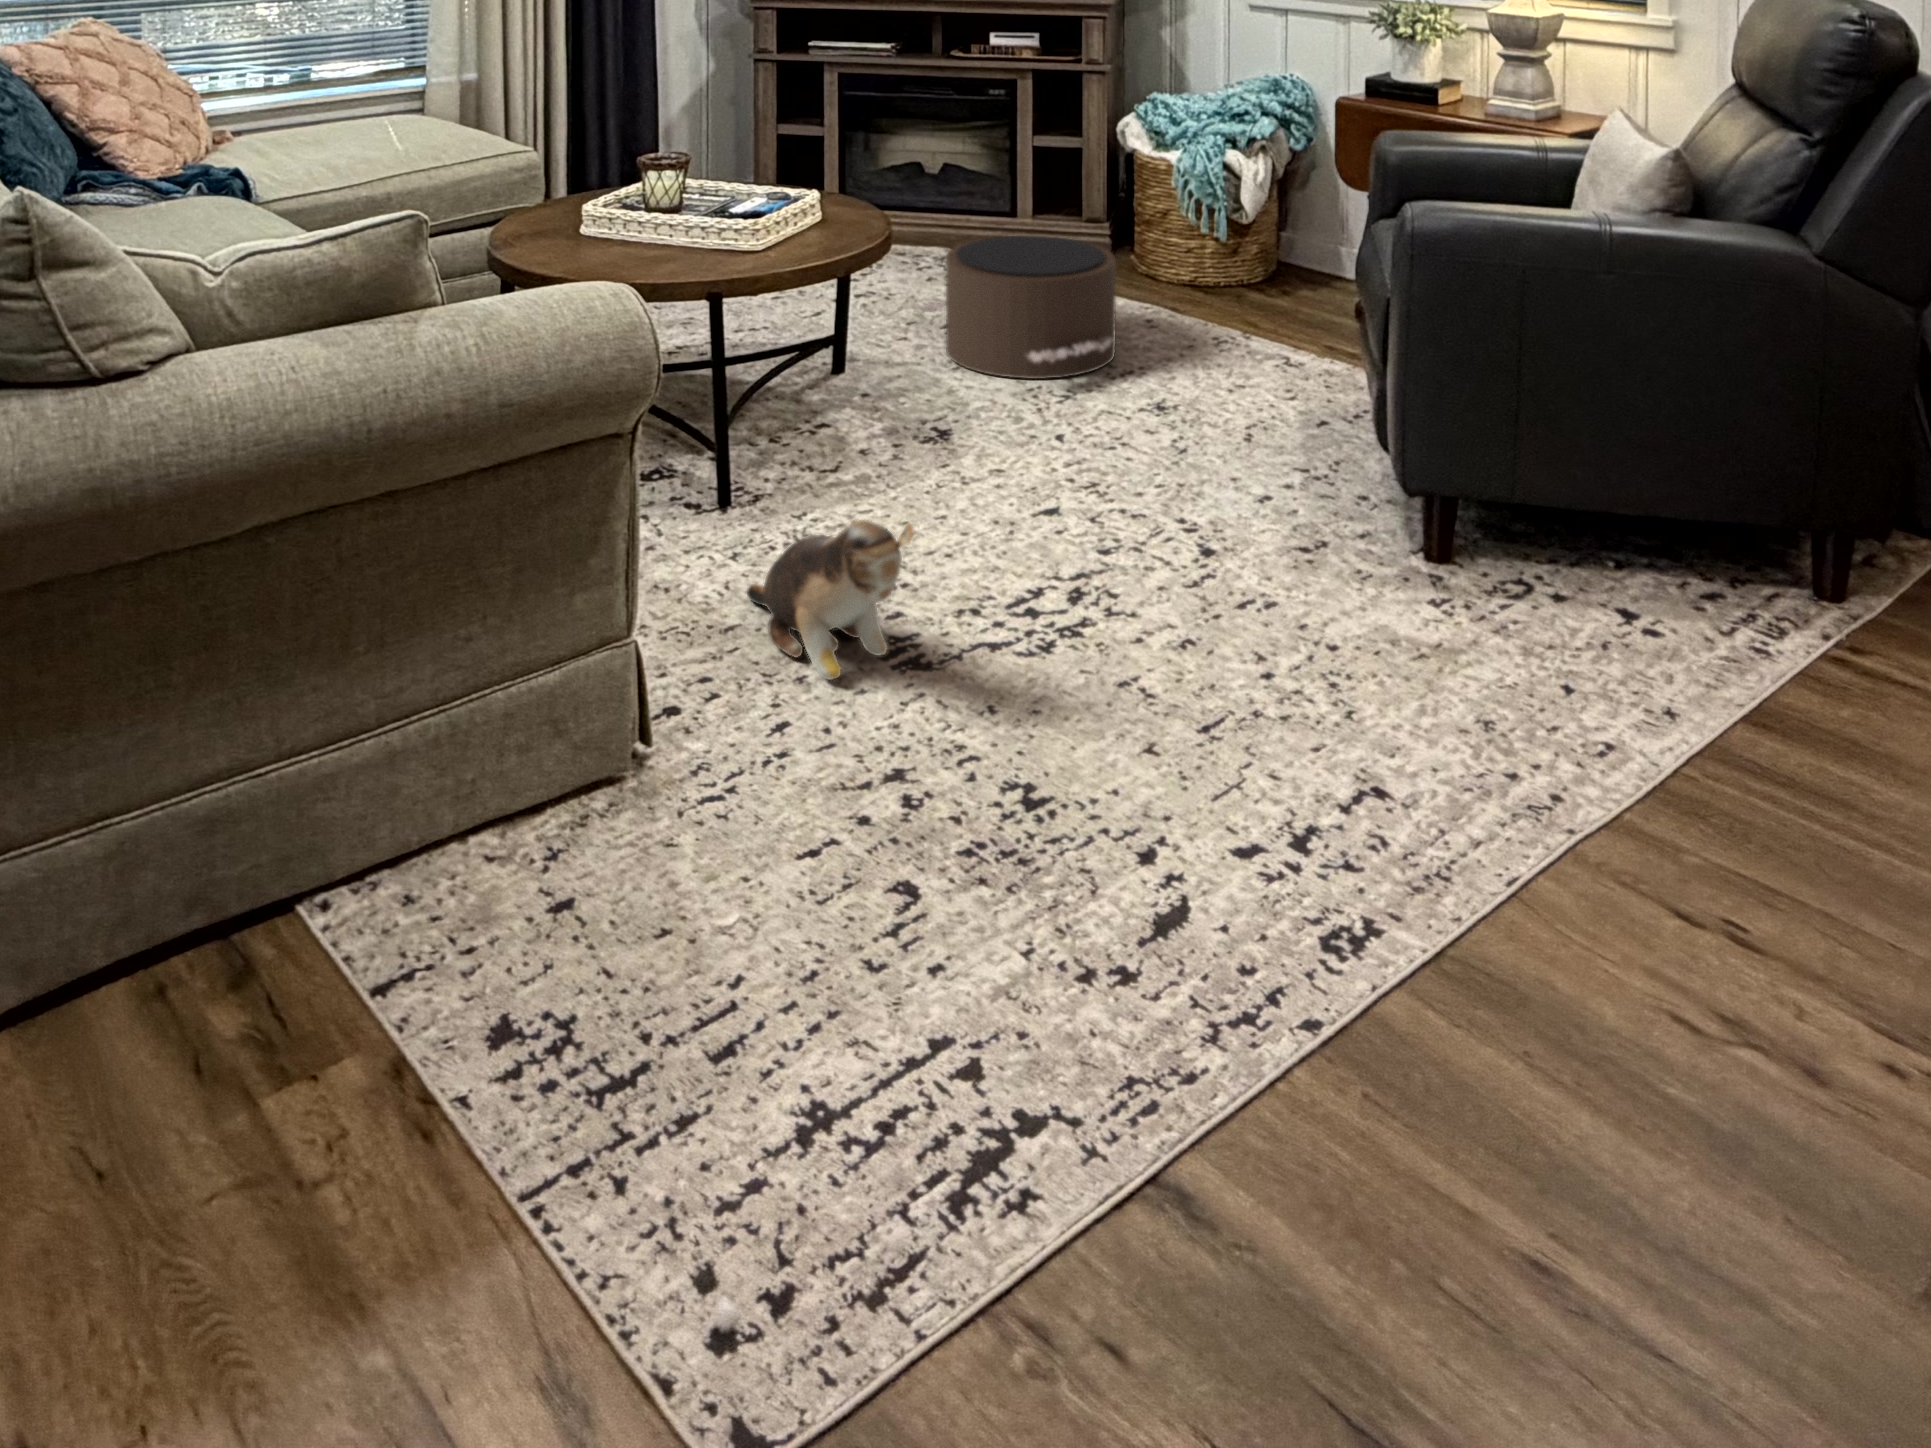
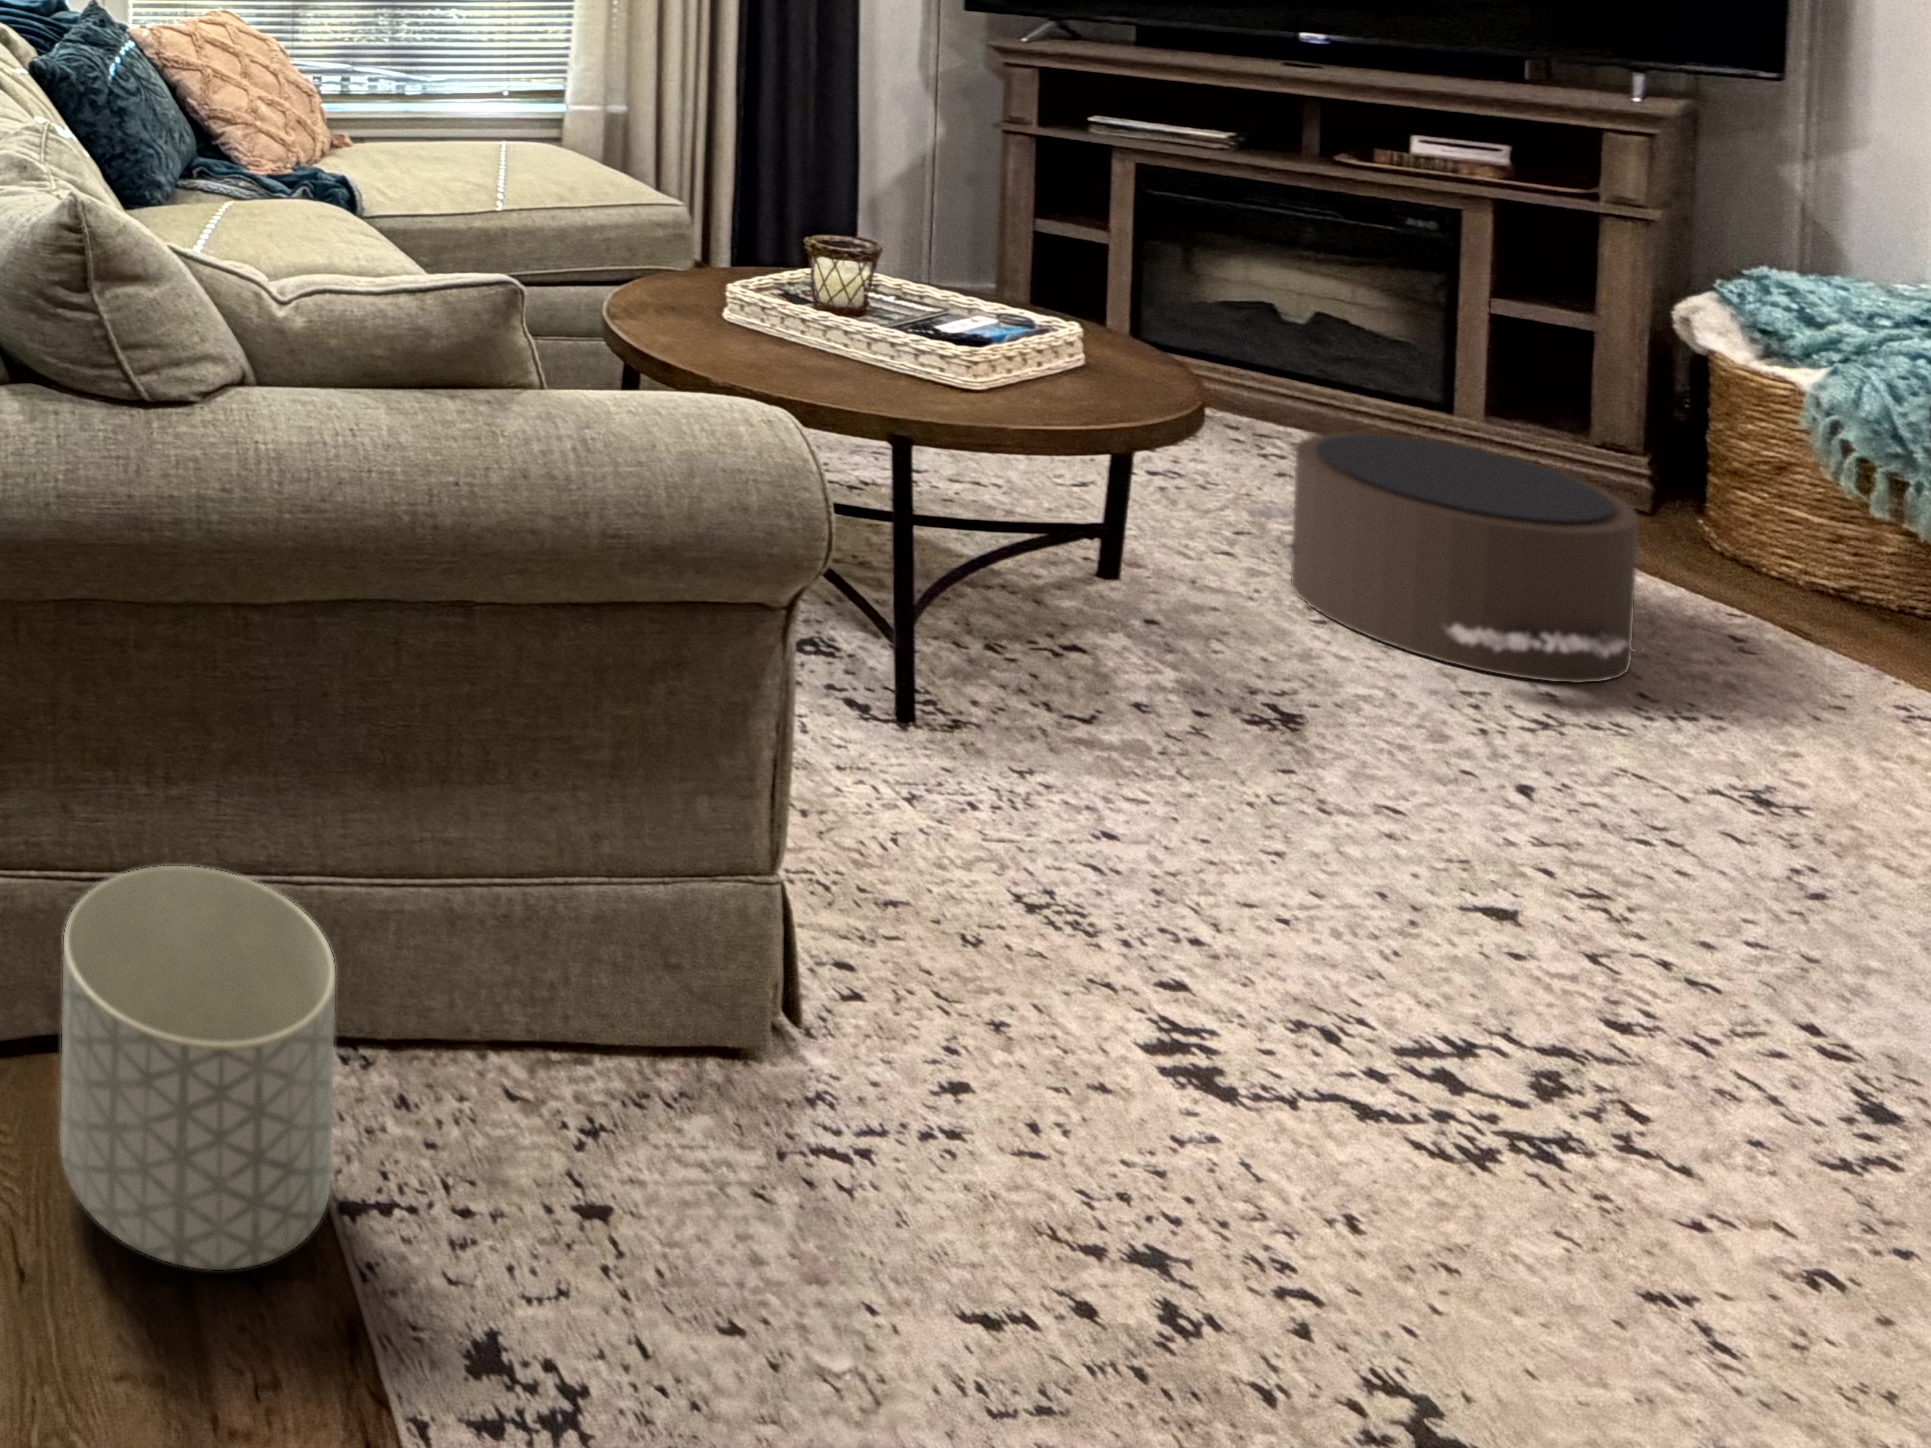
plush toy: present [747,520,913,680] -> none [924,813,1209,1042]
planter: none [121,763,368,1085] -> present [60,866,335,1270]

